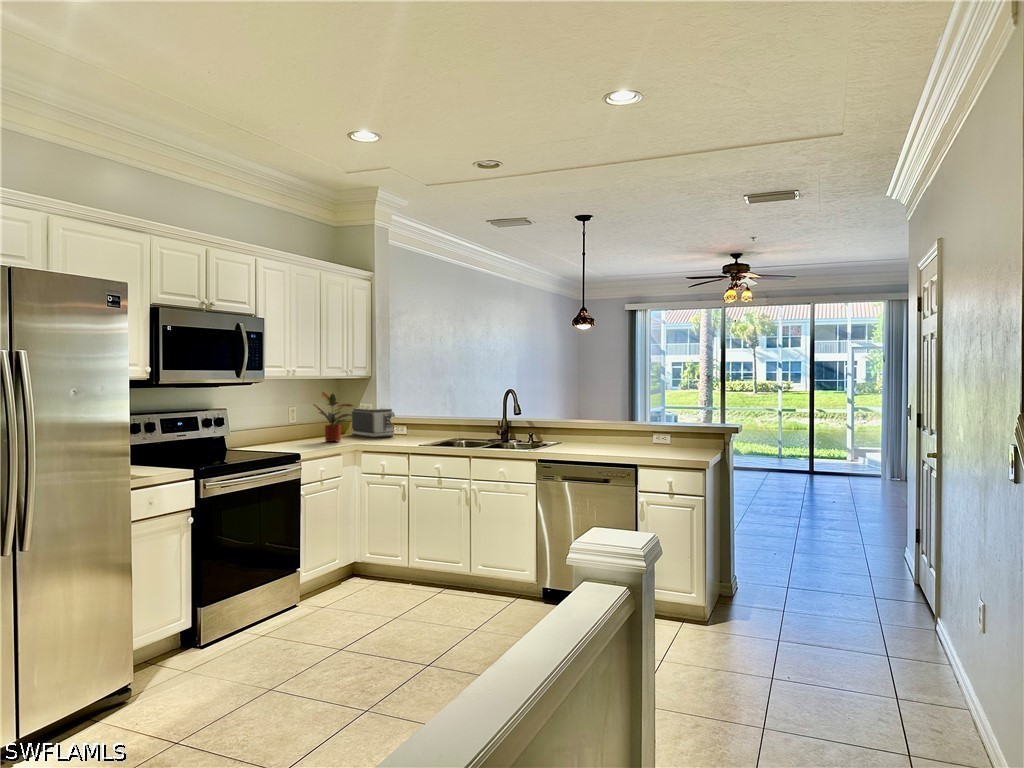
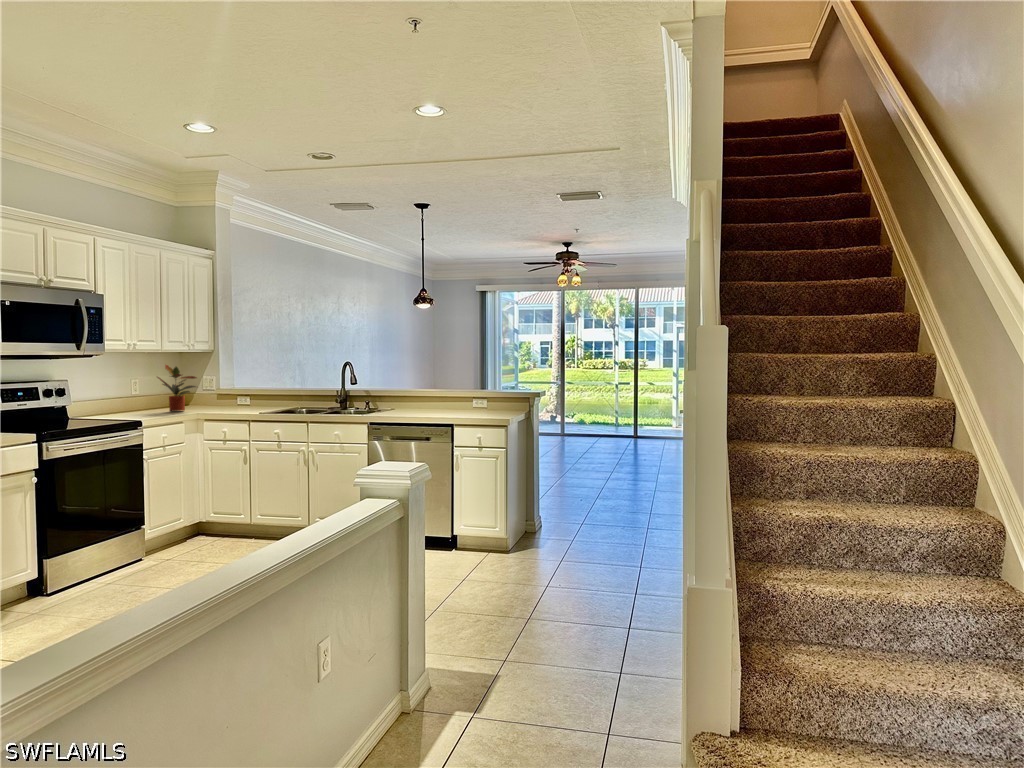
toaster: present [352,408,395,438] -> none [197,381,240,408]

